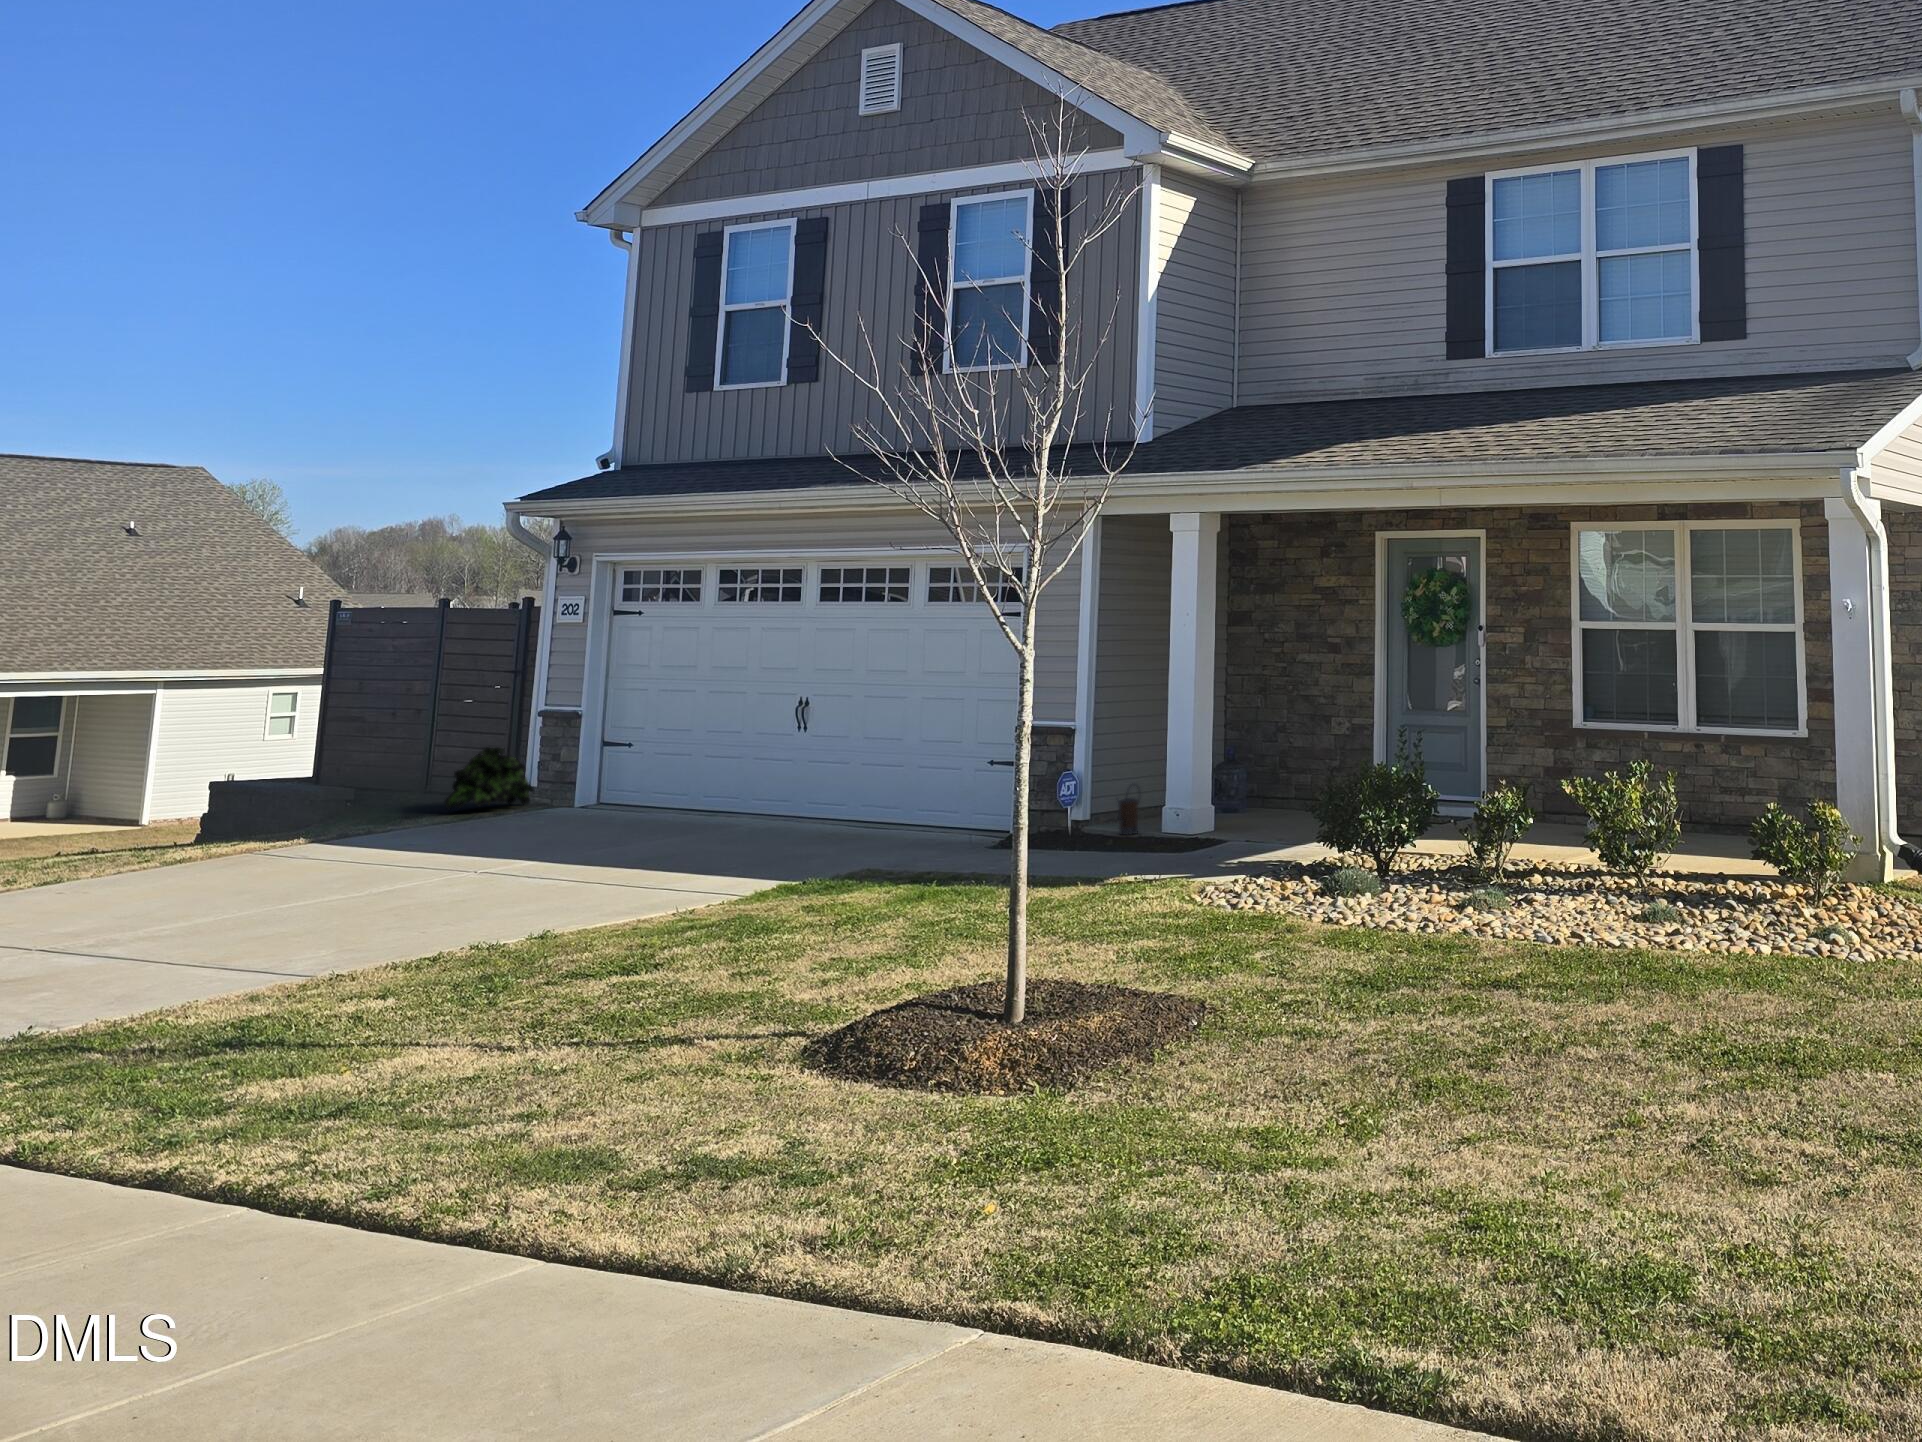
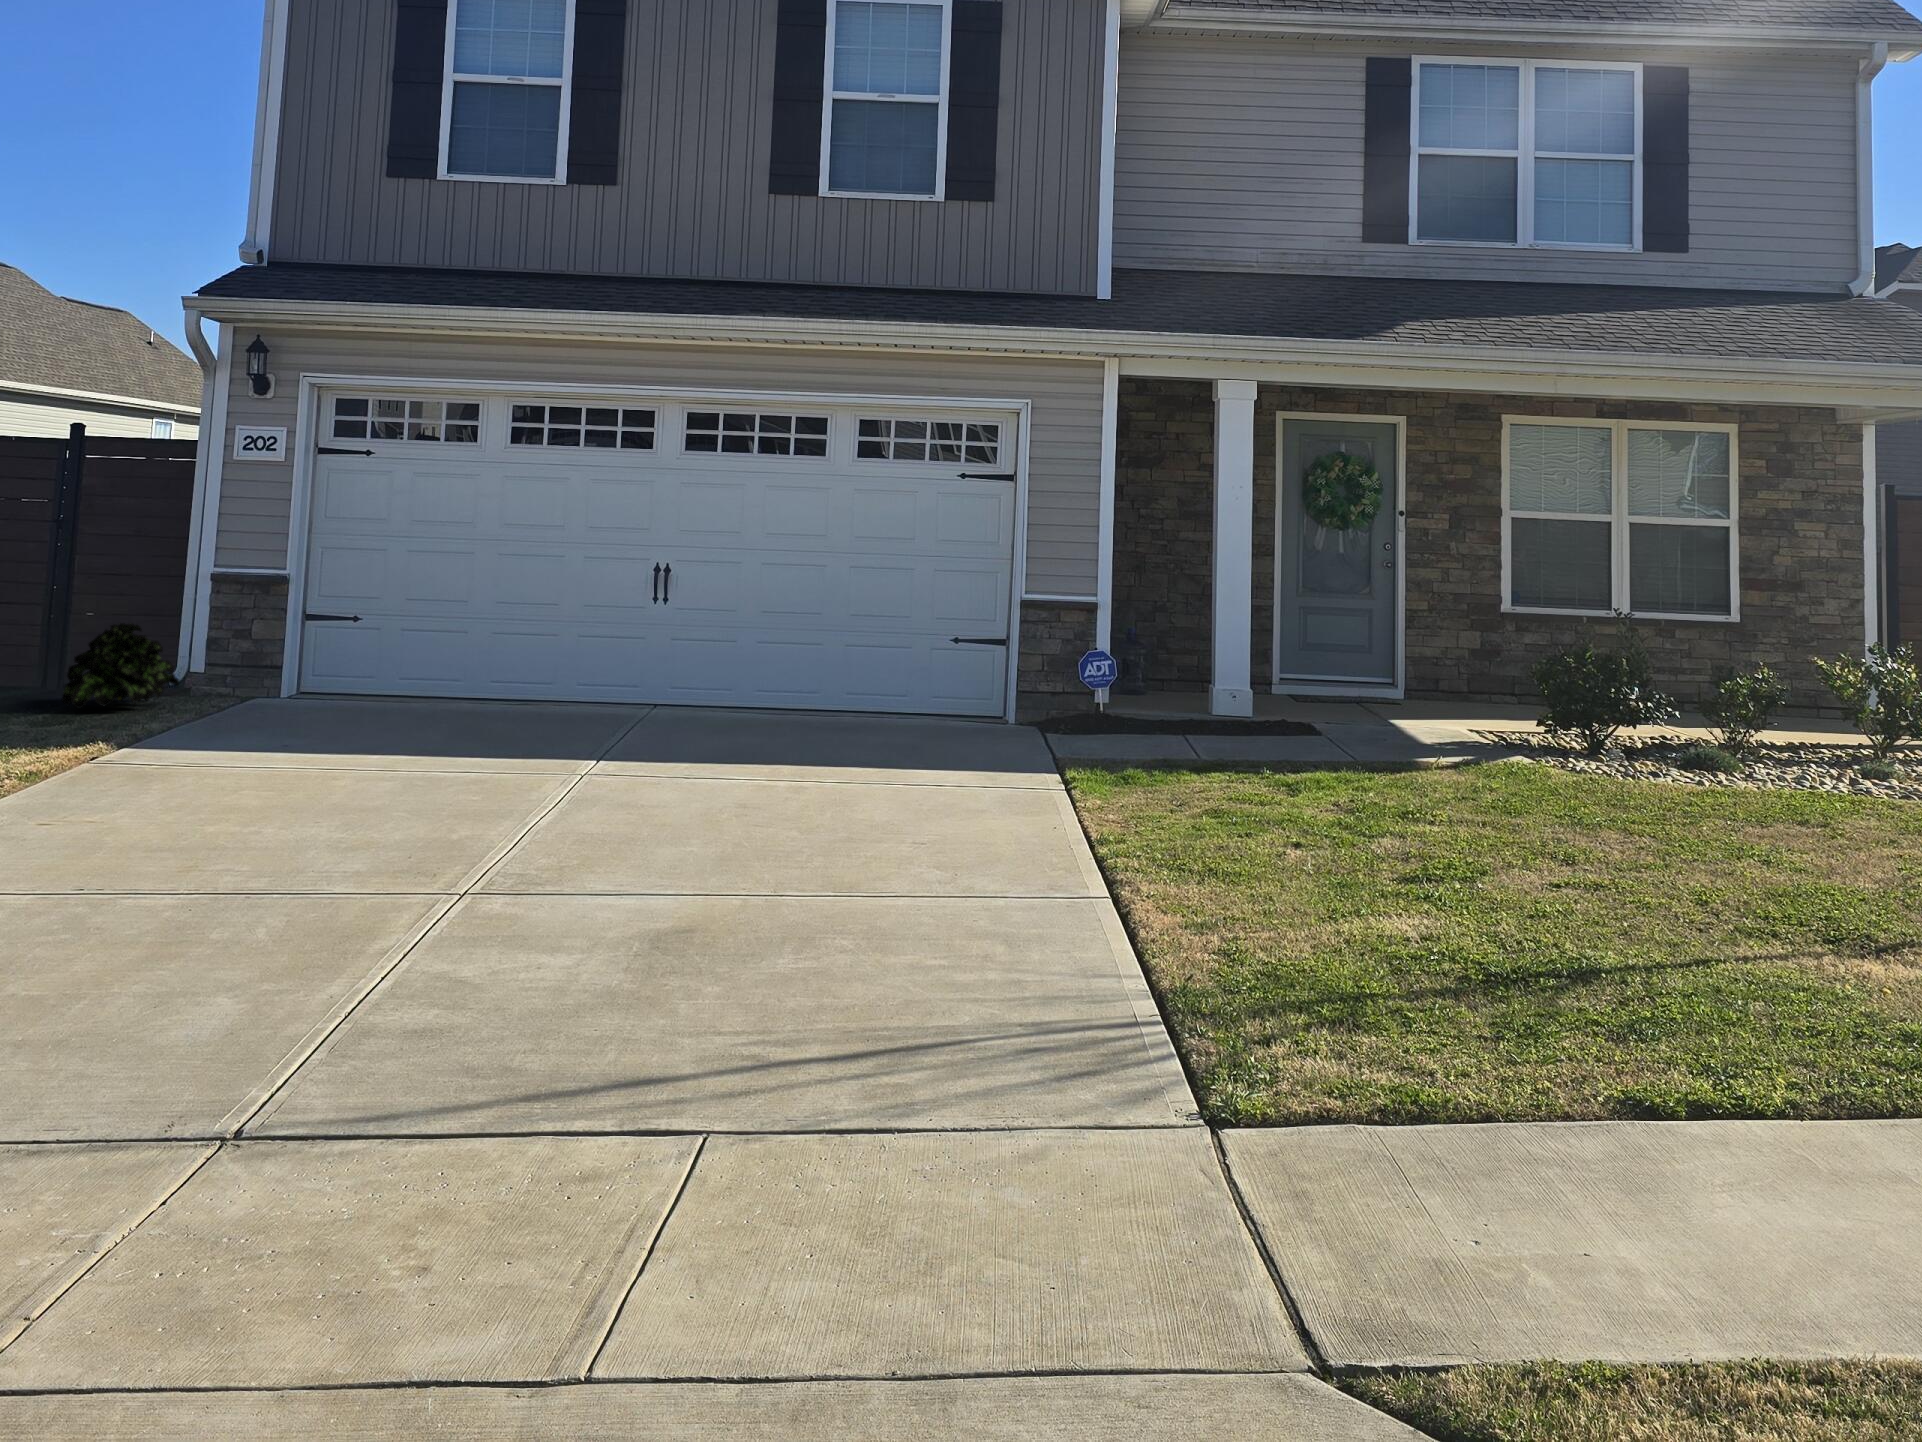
watering can: present [1118,787,1140,835] -> none [1175,666,1195,721]

